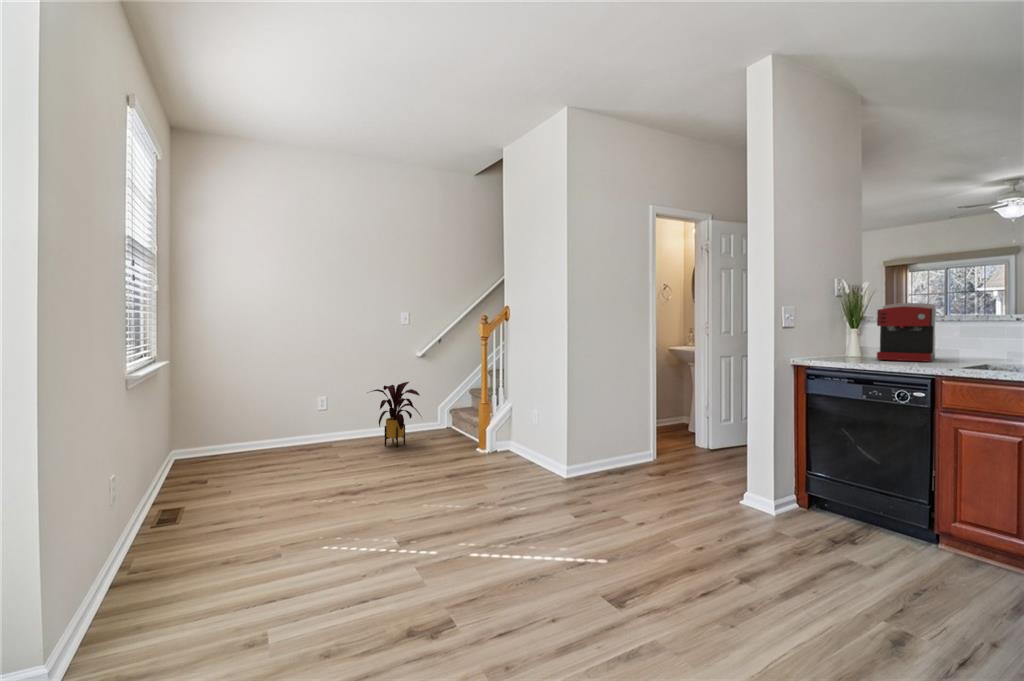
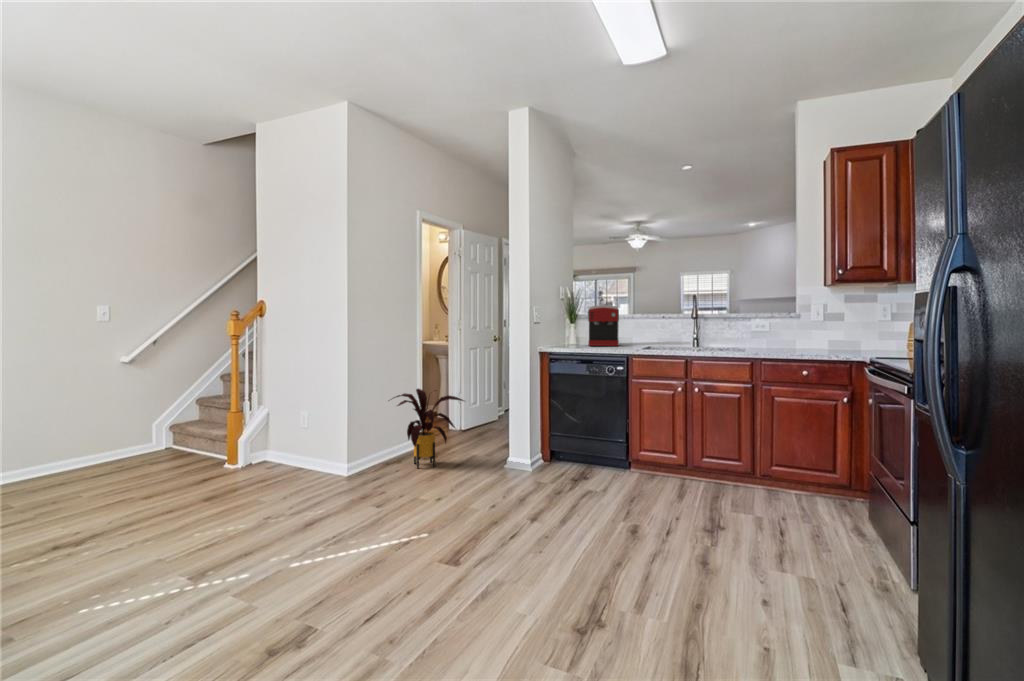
house plant: present [371,382,421,447] -> present [392,389,464,468]

